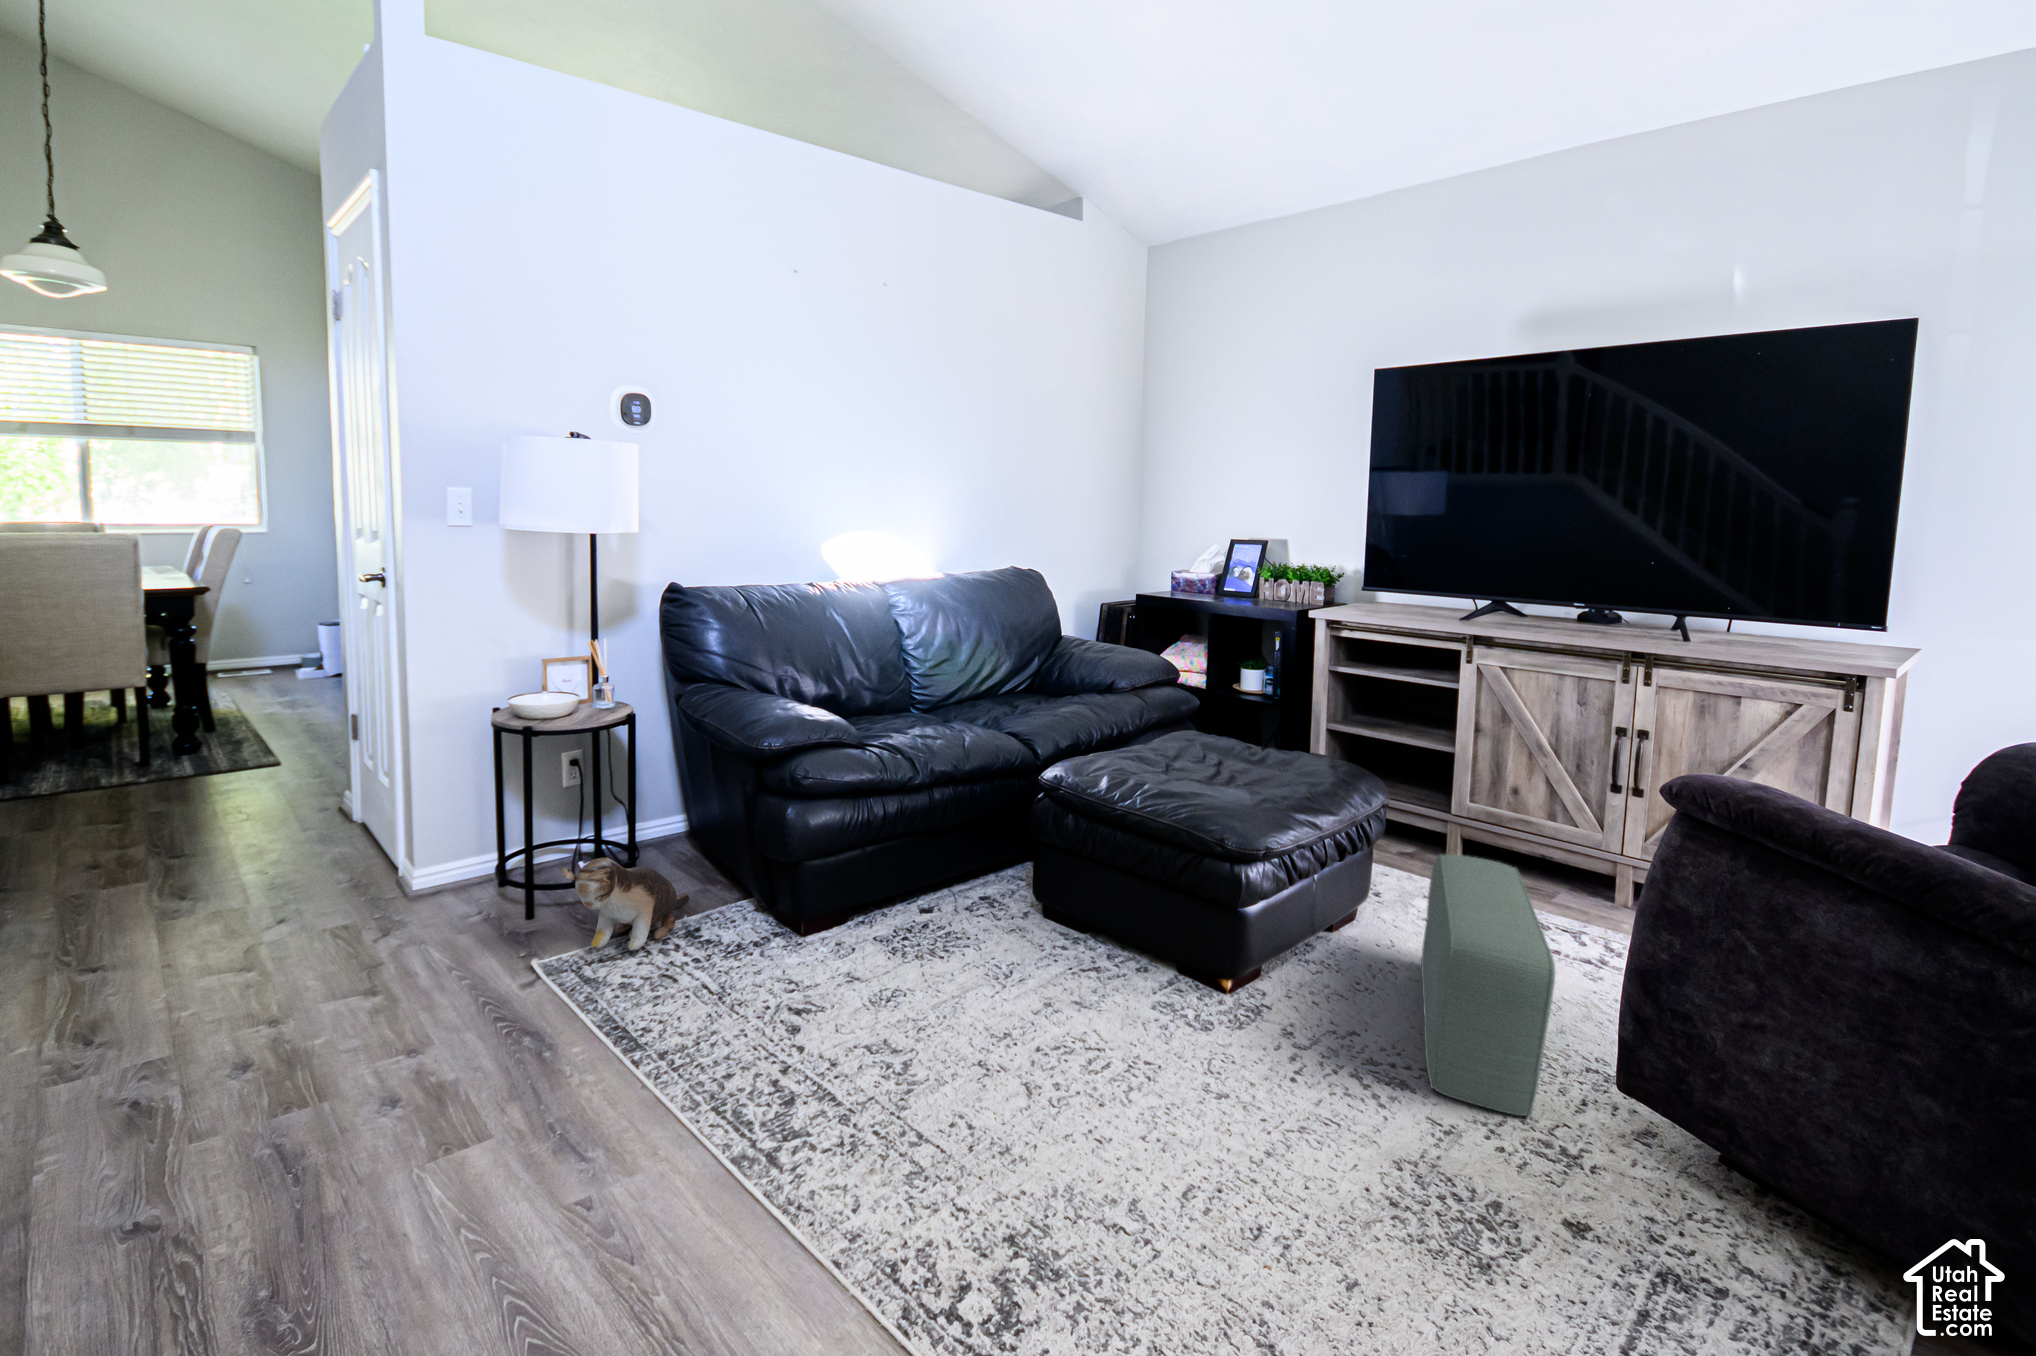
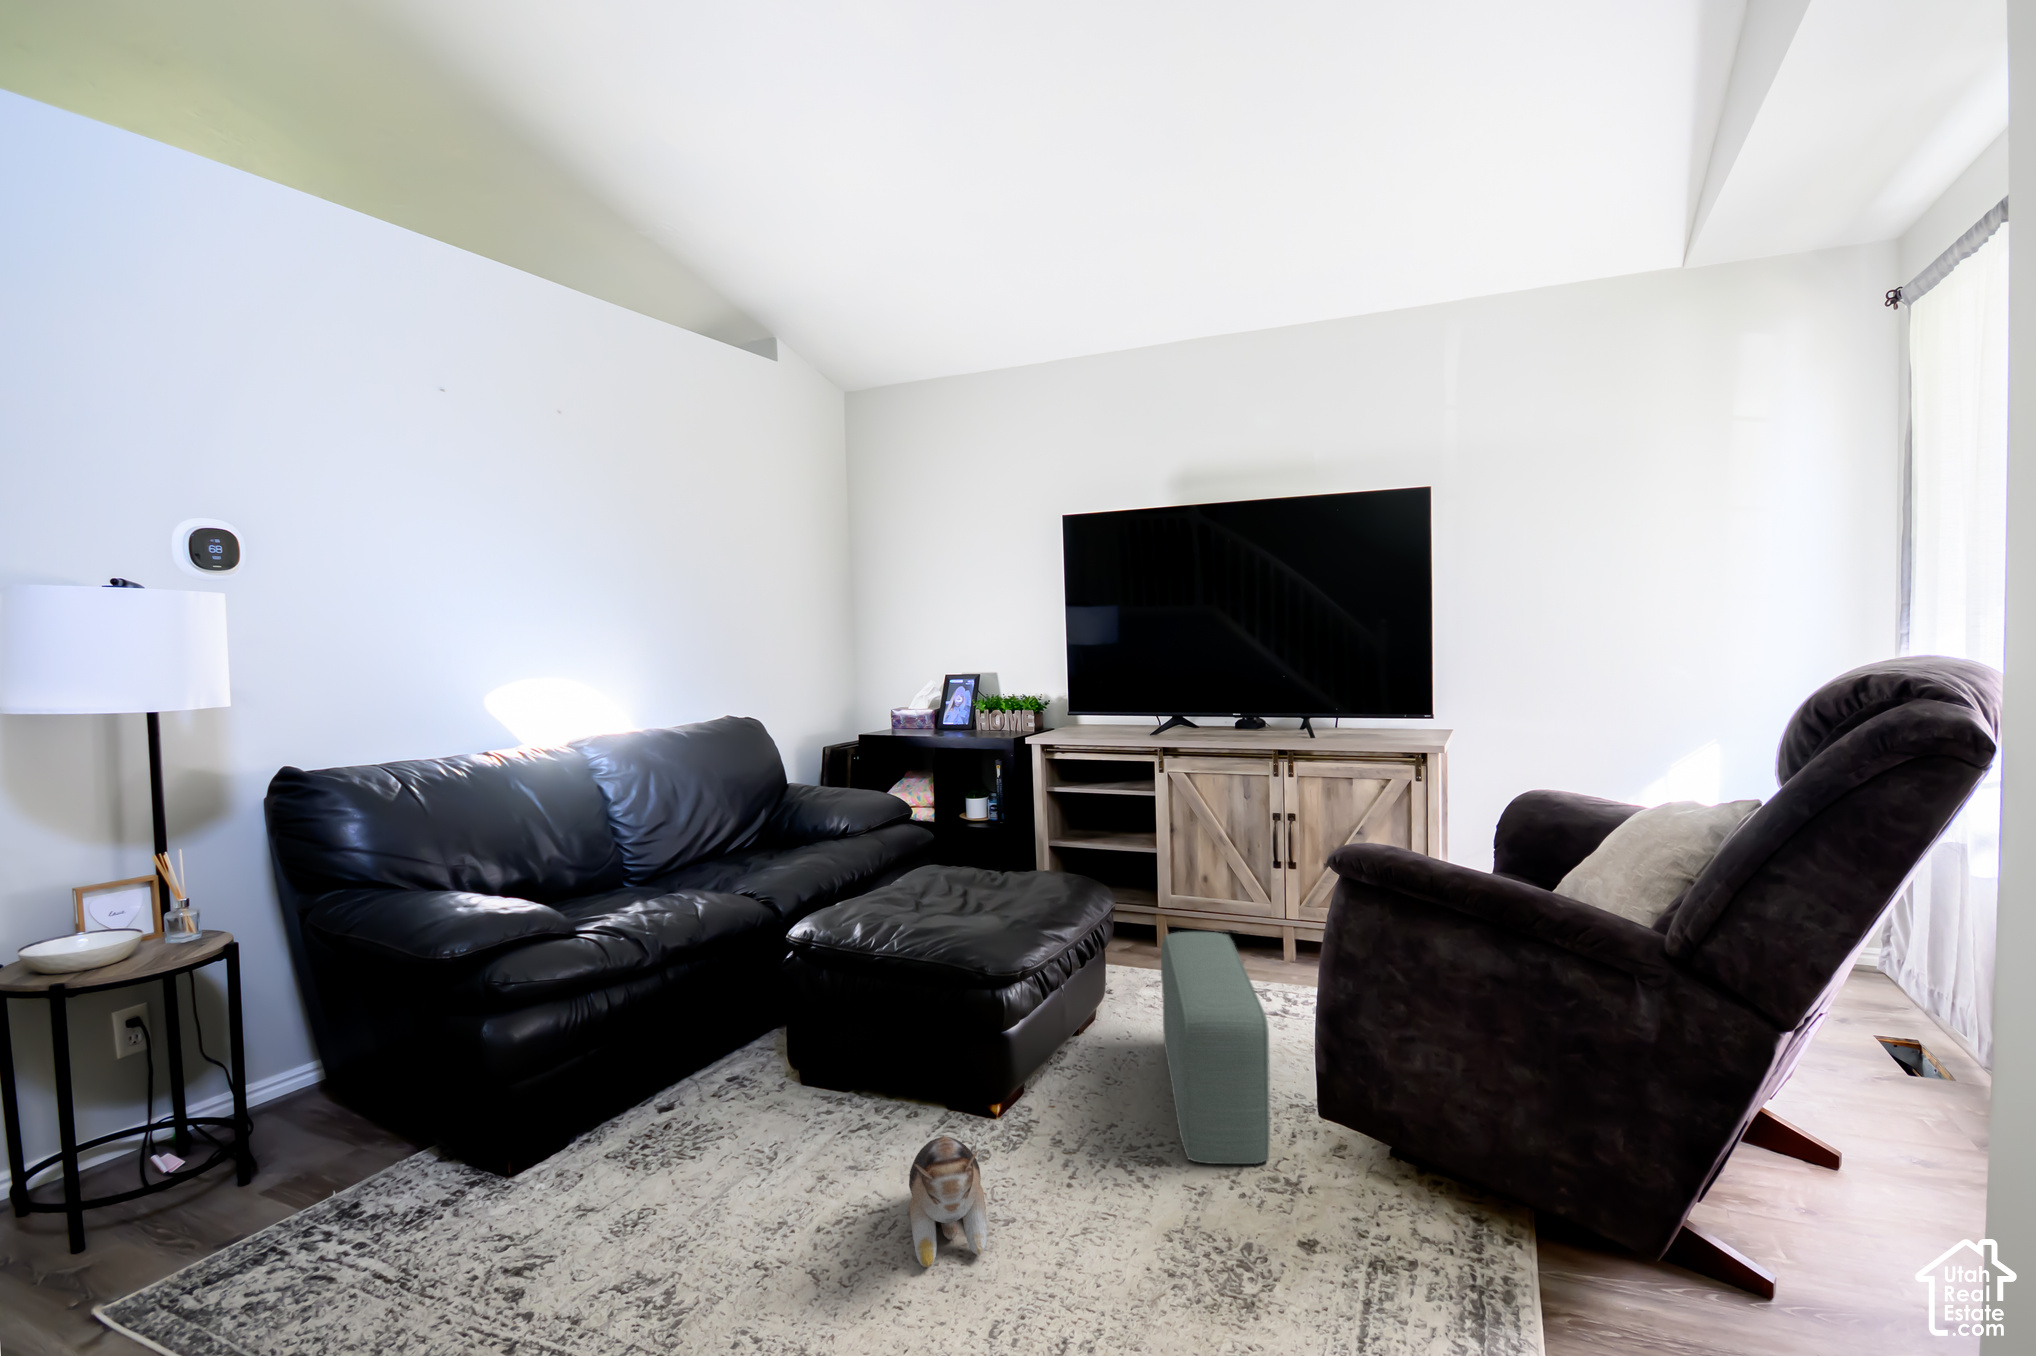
plush toy: present [562,857,689,950] -> present [909,1136,987,1267]

